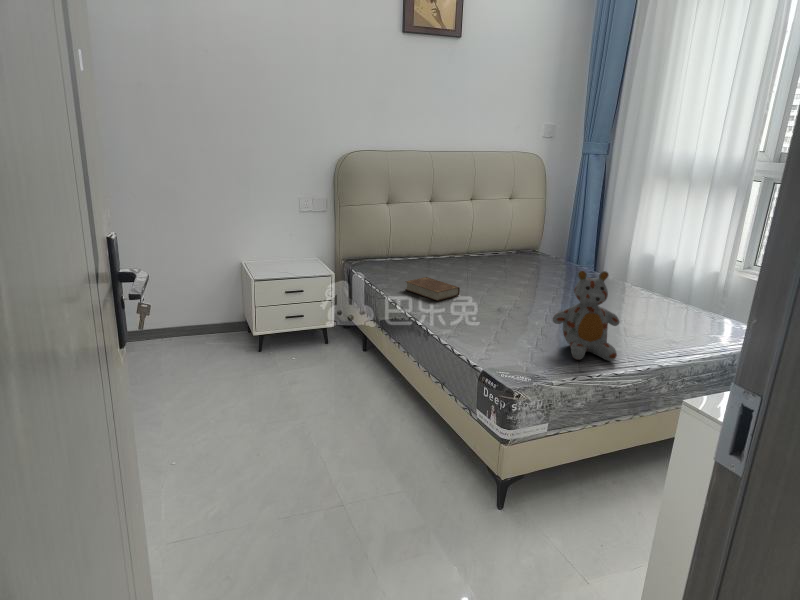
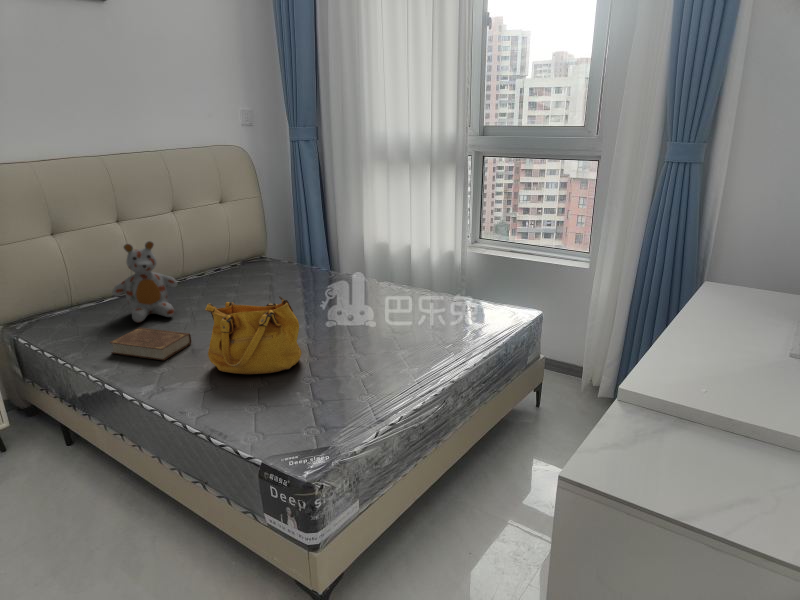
handbag: none [468,263,540,326] -> present [205,296,302,374]
stuffed bear: present [553,270,620,361] -> present [113,241,177,323]

